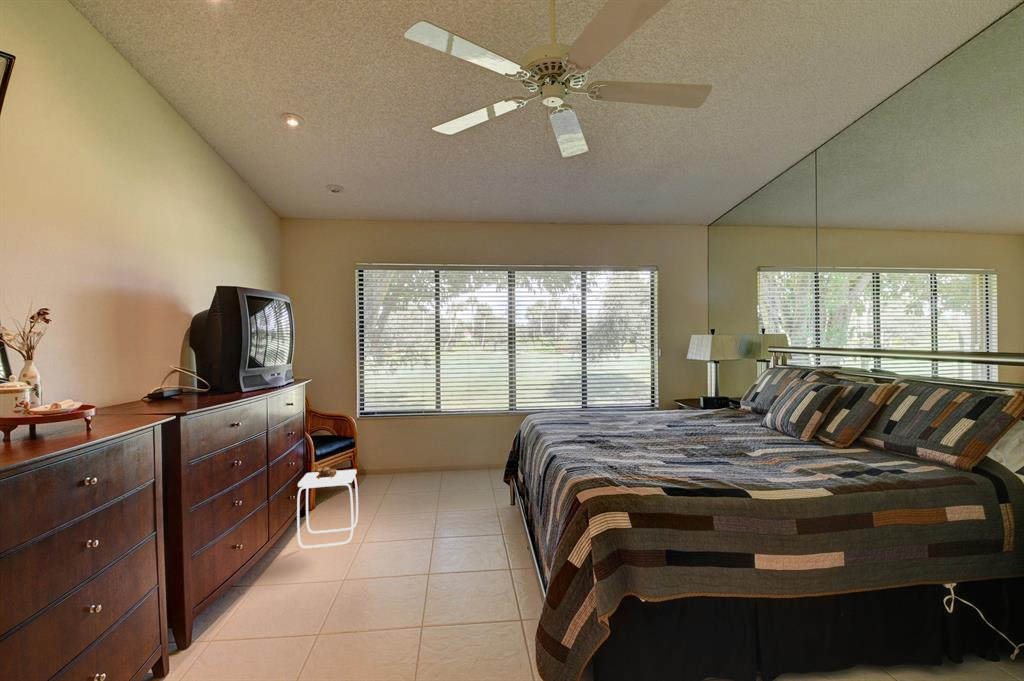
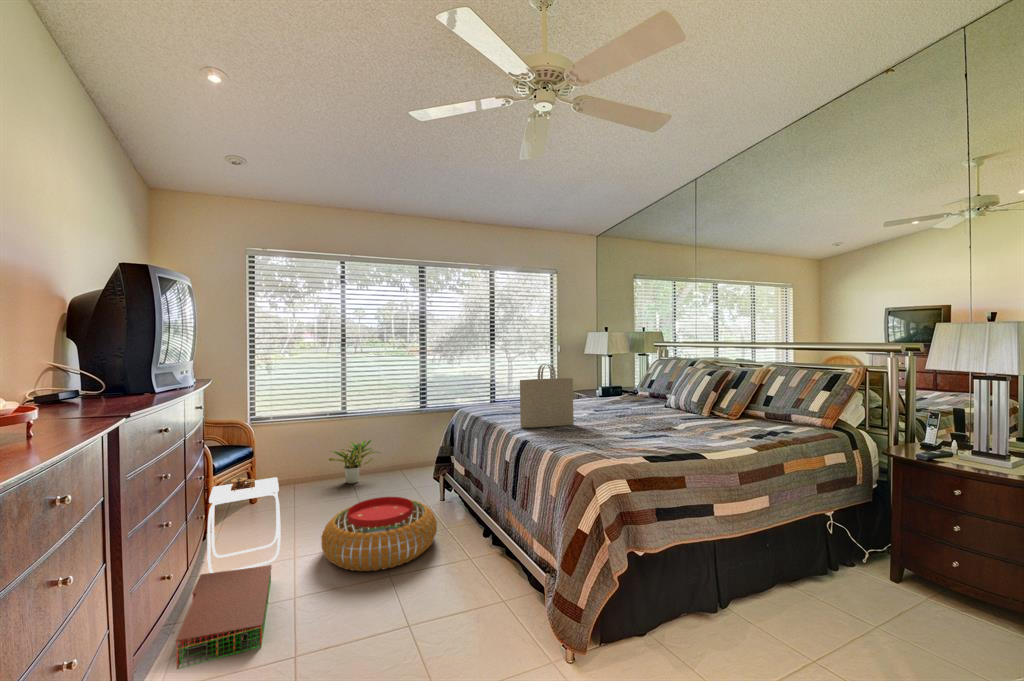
tote bag: none [565,374,626,441] -> present [520,364,574,428]
potted plant: none [417,439,466,480] -> present [329,439,379,484]
pouf: none [383,497,488,565] -> present [321,497,437,571]
storage bin: none [248,545,340,618] -> present [176,565,271,669]

